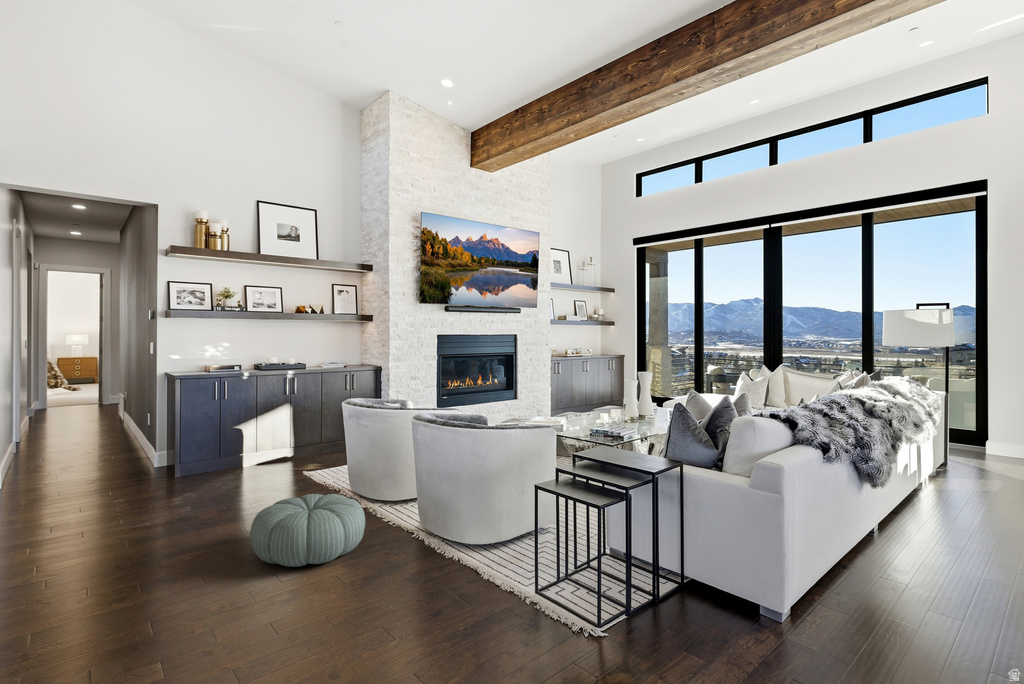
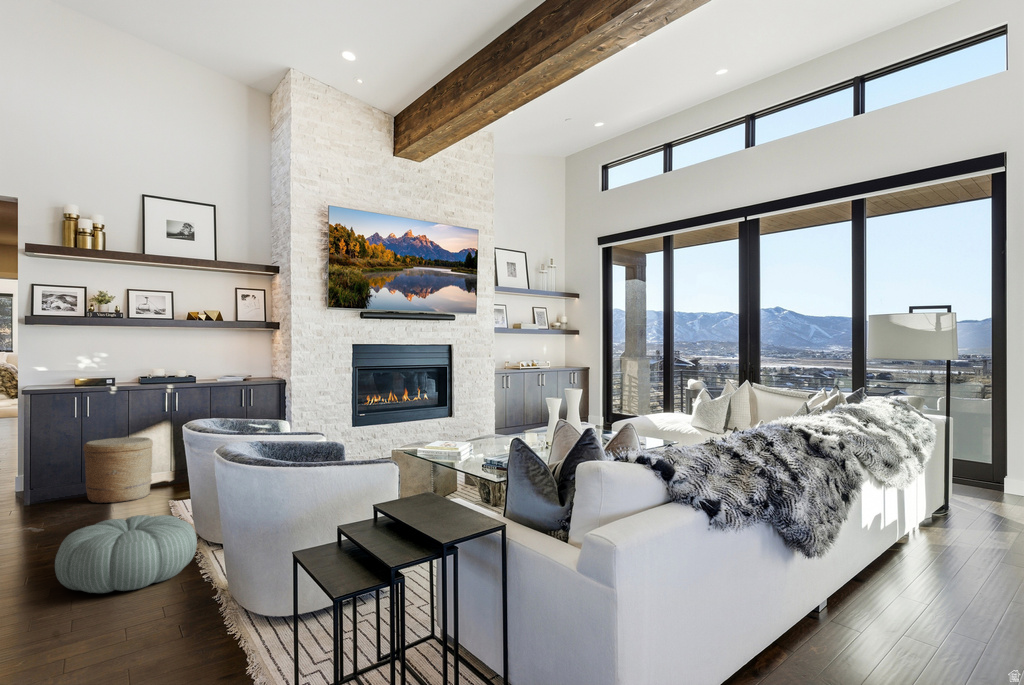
woven basket: none [223,418,280,477] -> present [83,437,153,503]

